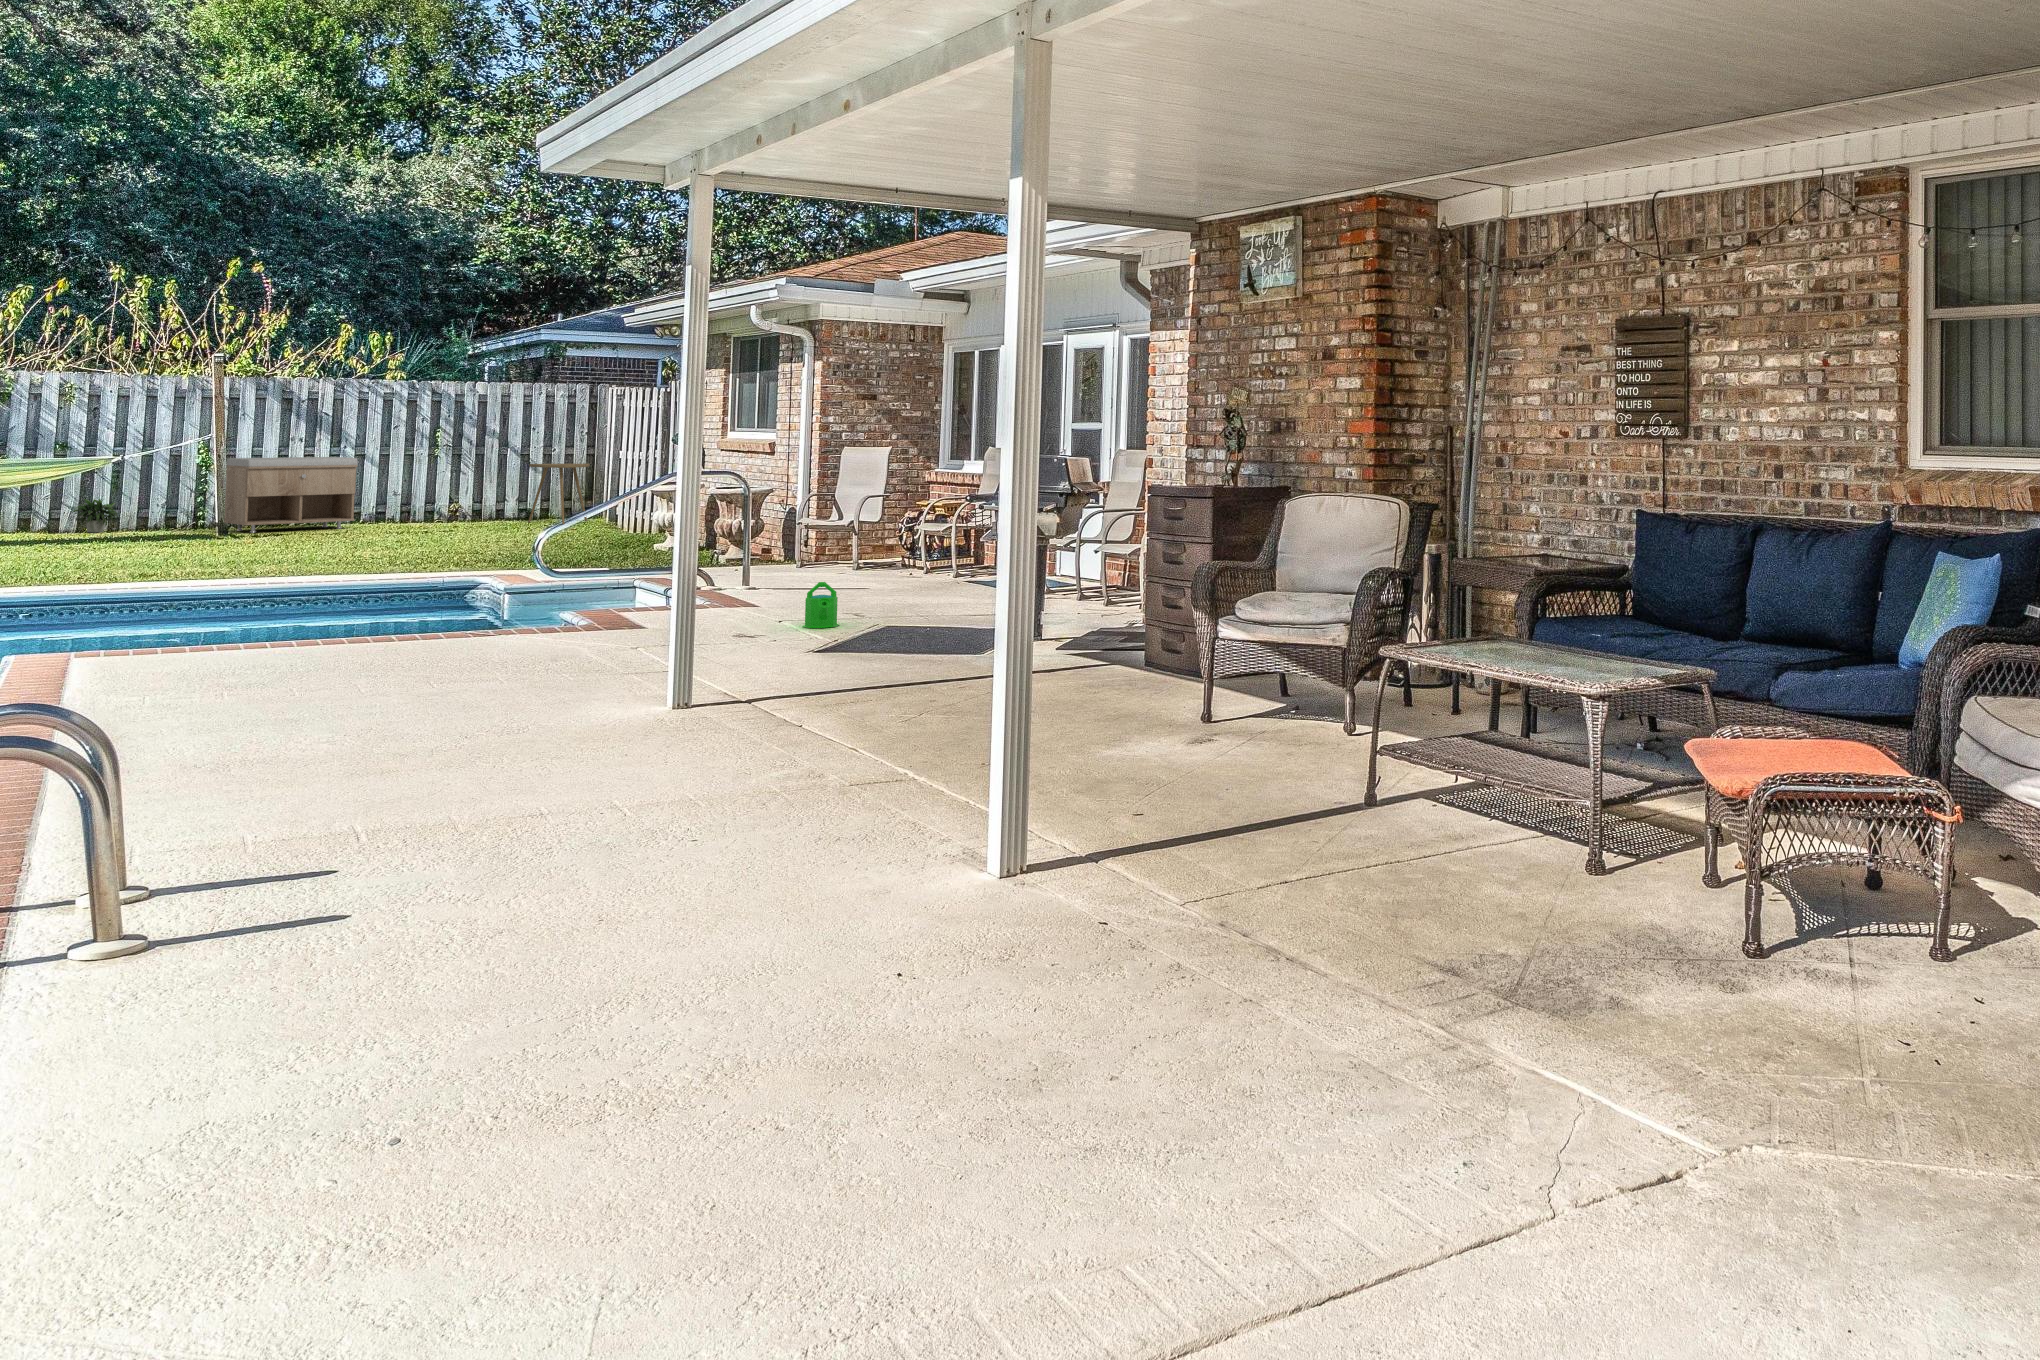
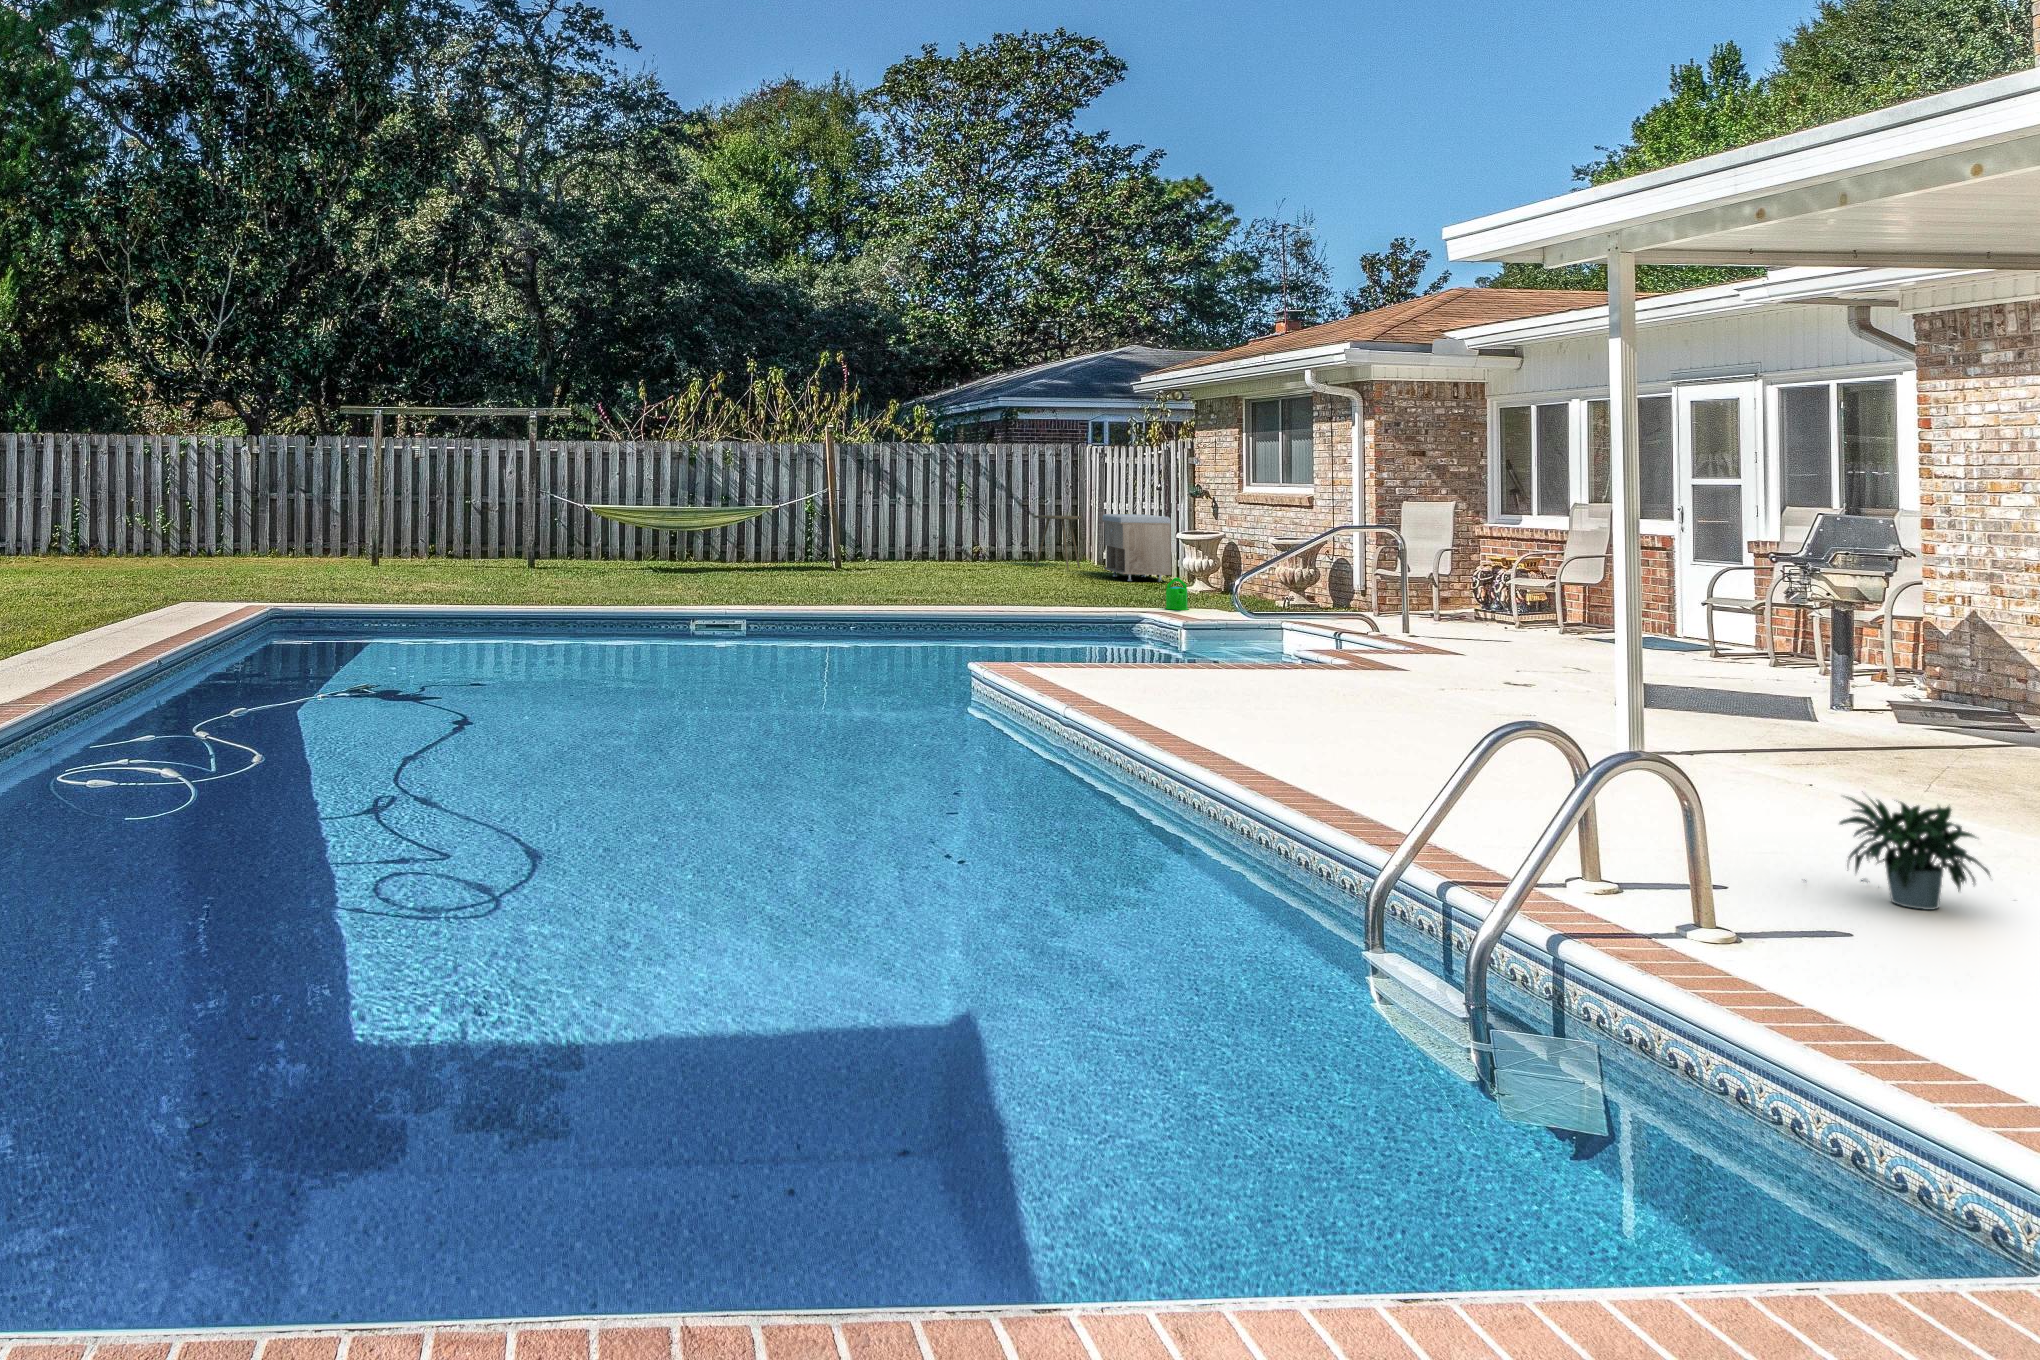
storage bench: present [224,457,358,533] -> present [1102,514,1171,581]
potted plant: present [73,499,118,532] -> present [1805,797,1990,910]
watering can: present [803,582,838,628] -> present [1166,578,1188,610]

